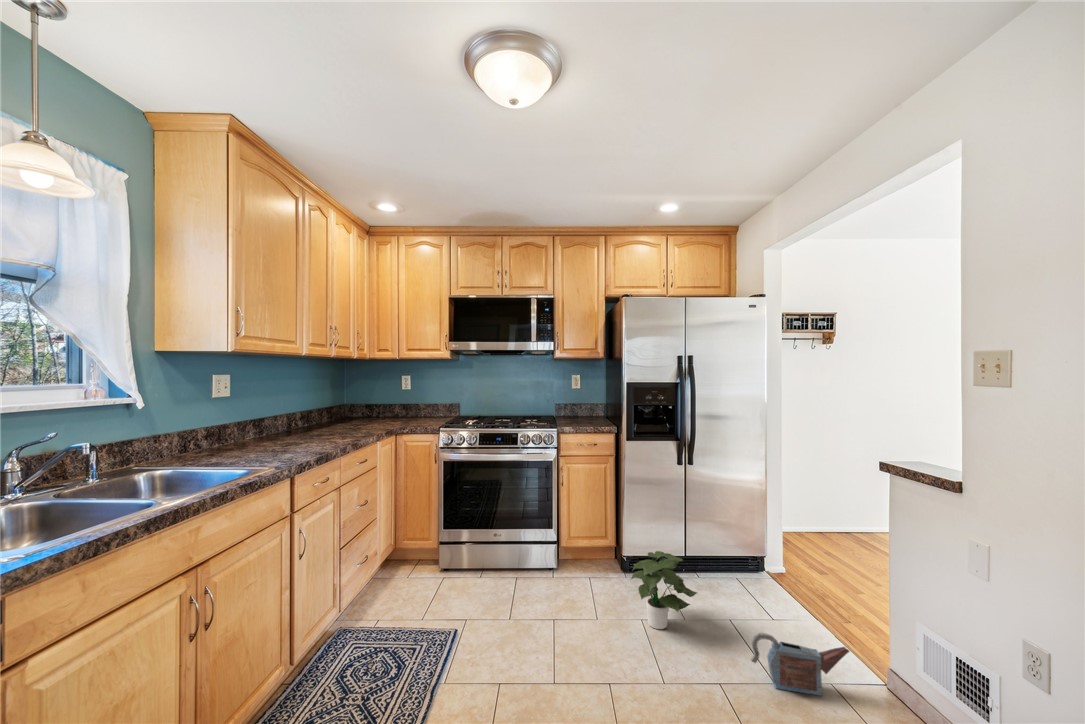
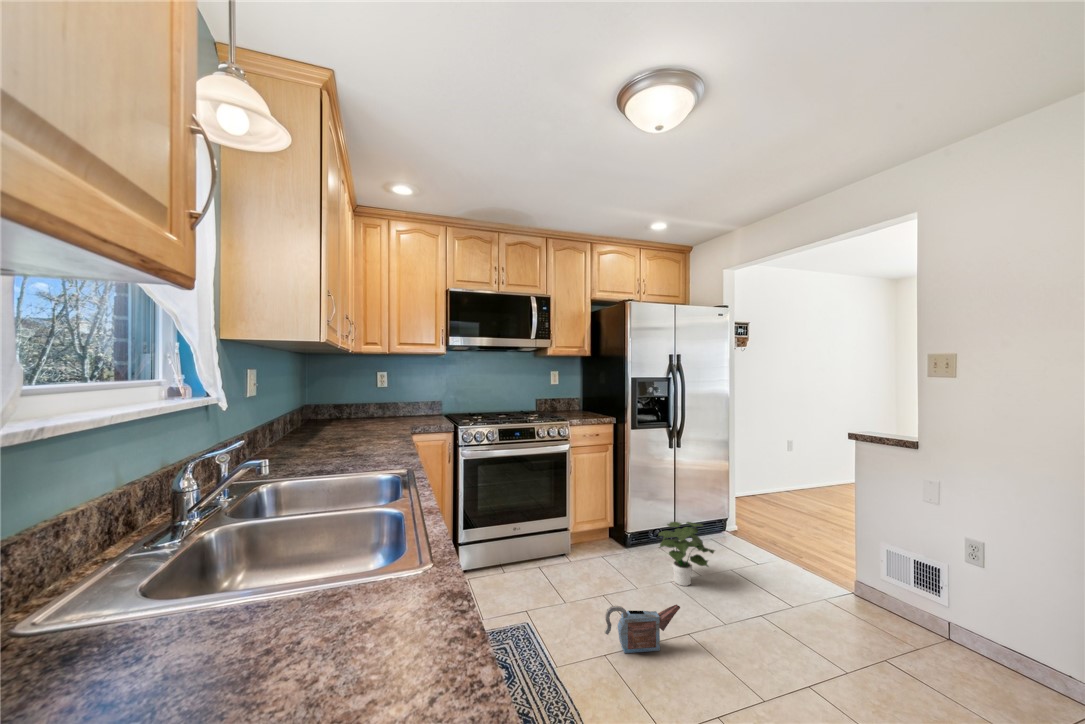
watering can: present [751,633,849,696] -> present [604,605,680,653]

